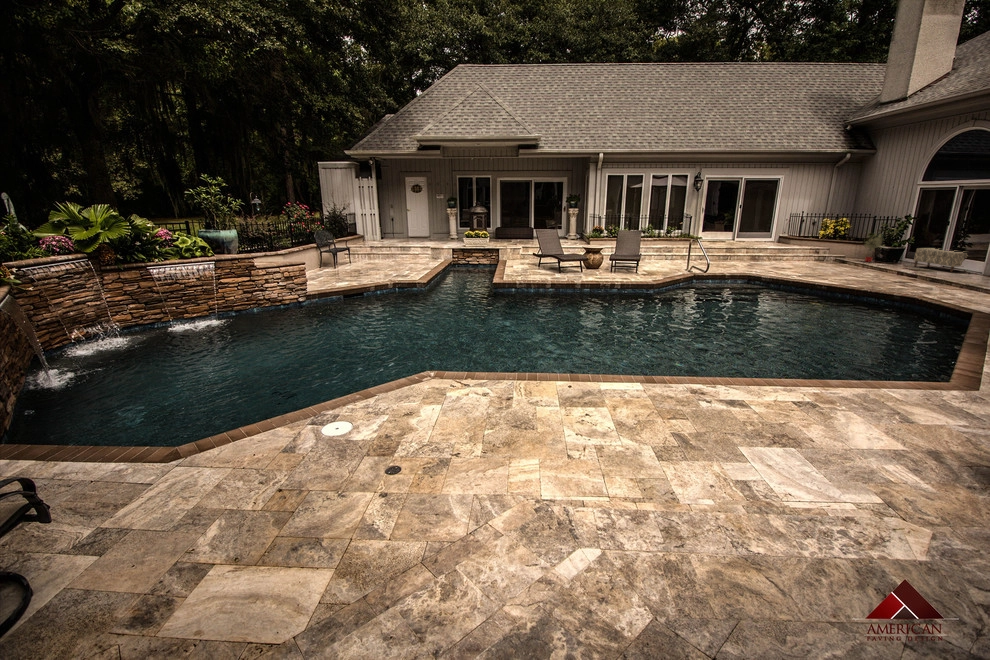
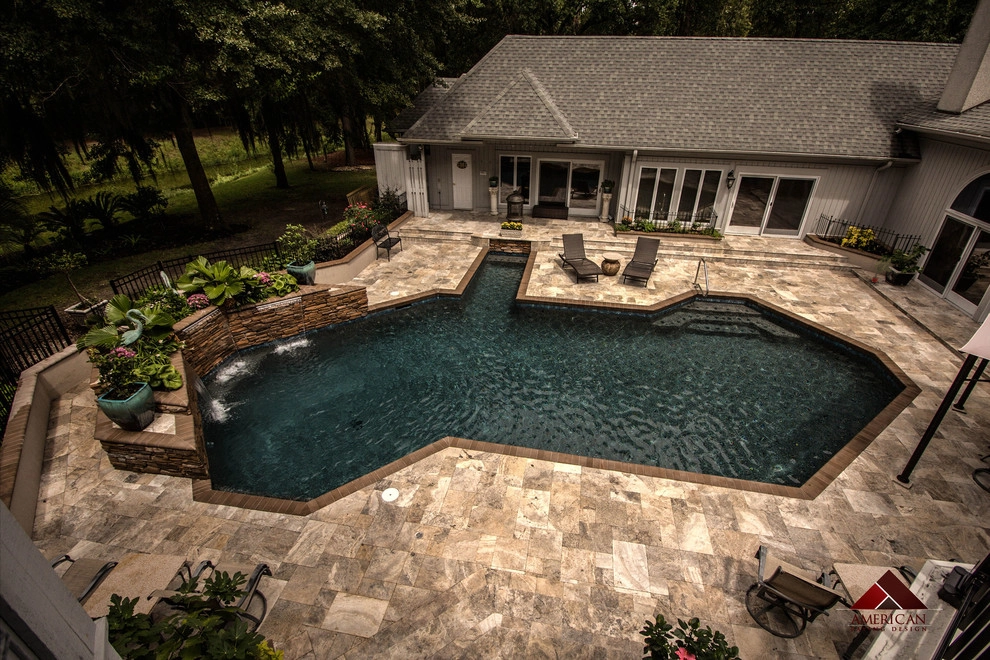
bench: present [914,248,968,272] -> none [913,279,967,310]

